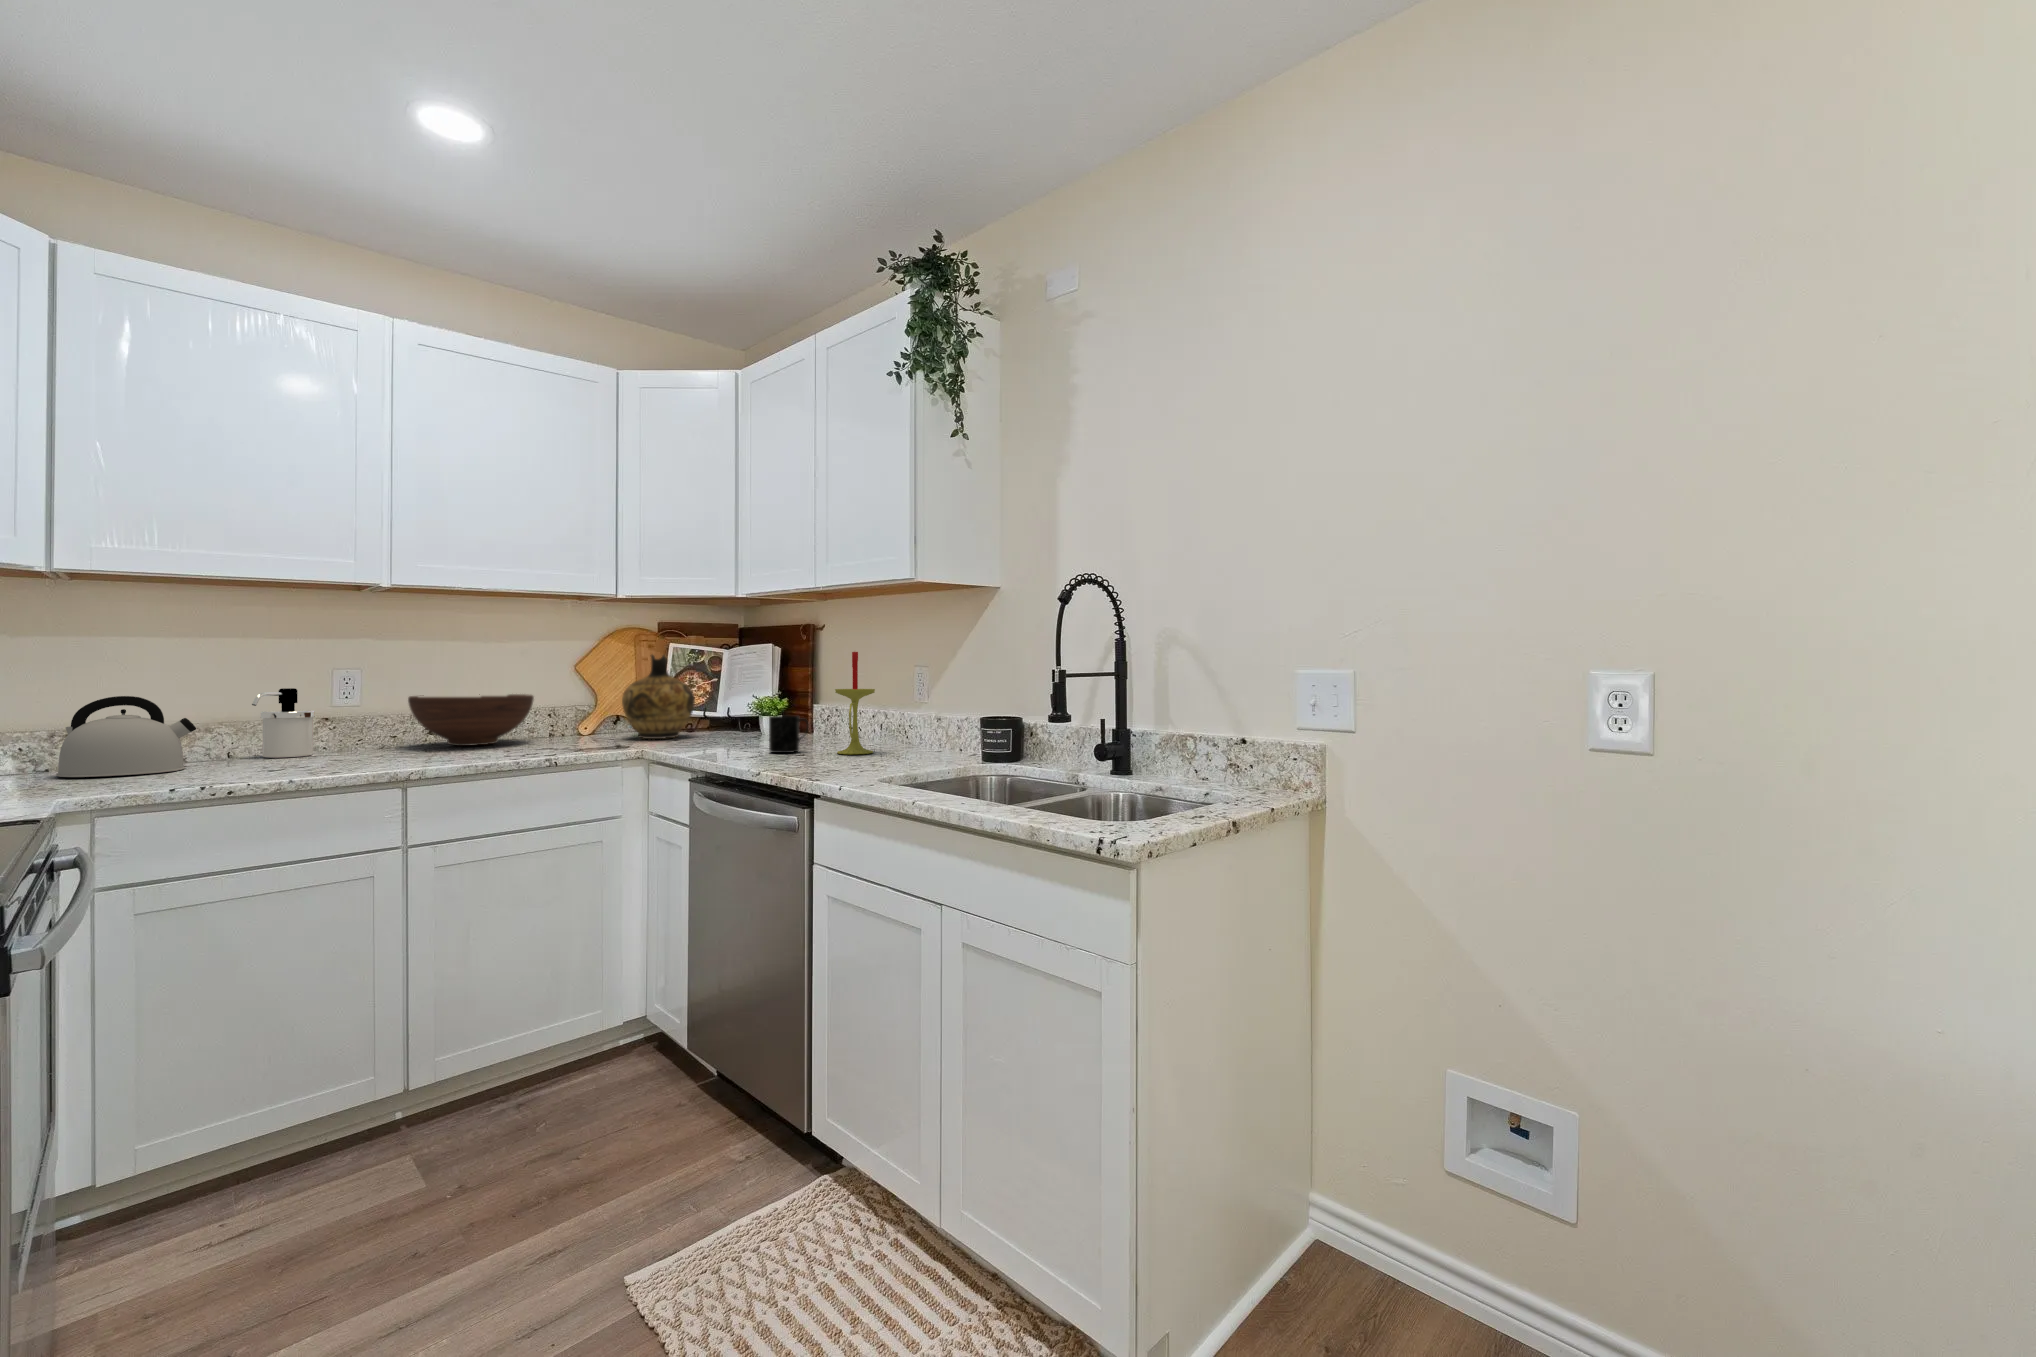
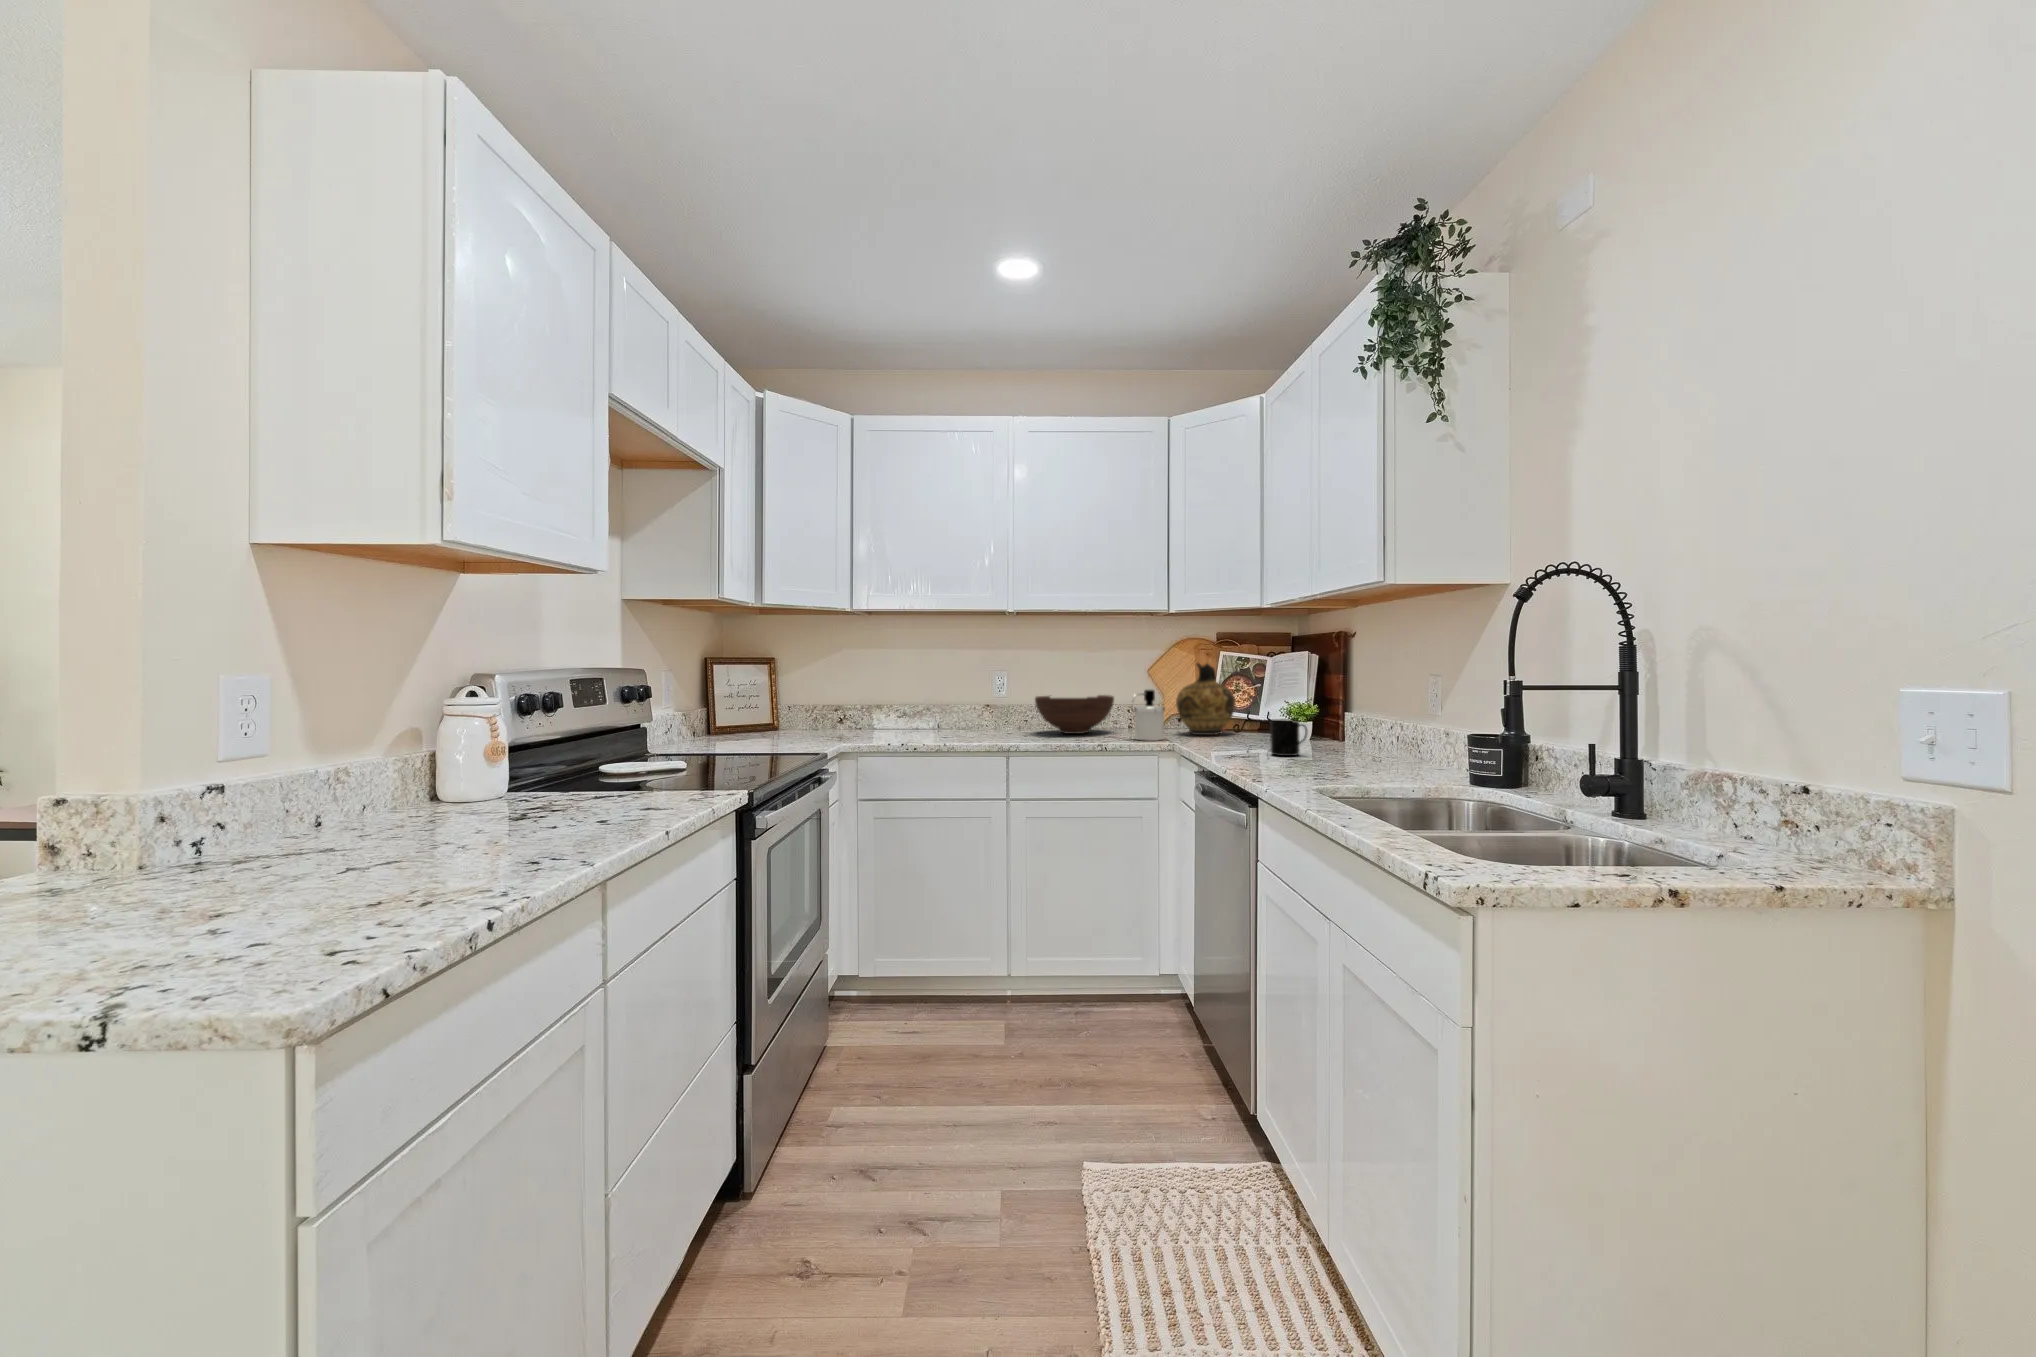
candle: present [835,652,875,754] -> none [1328,657,1372,762]
soap dispenser: present [252,688,315,758] -> present [1132,690,1165,741]
kettle: present [56,696,196,777] -> none [863,696,921,743]

